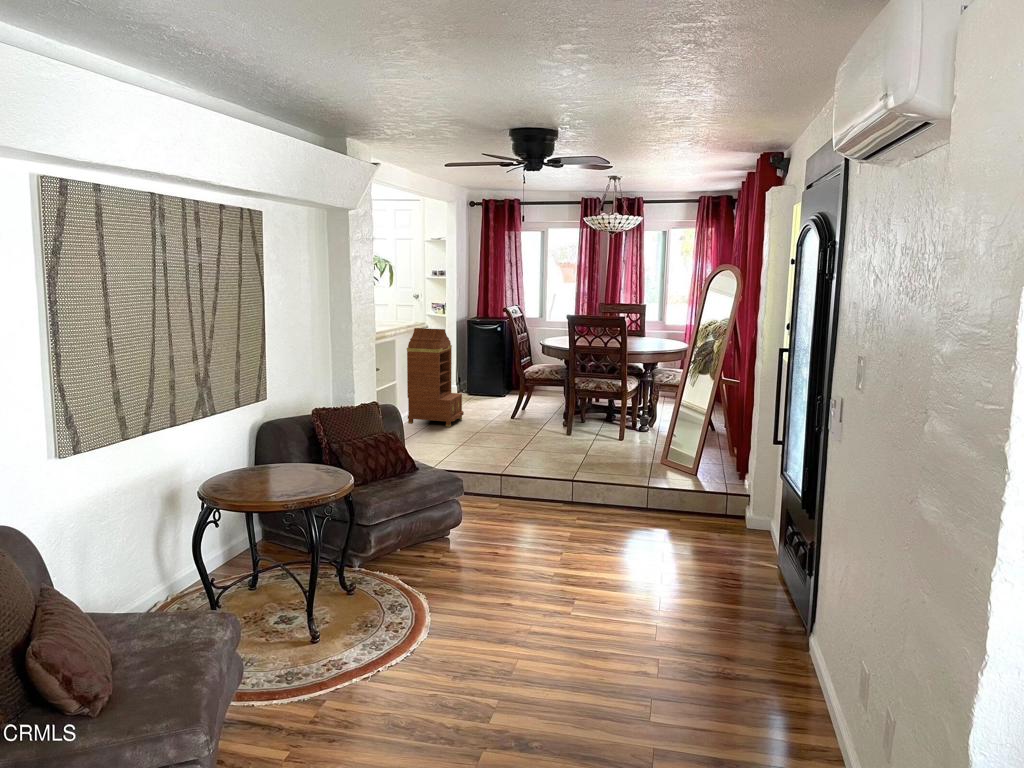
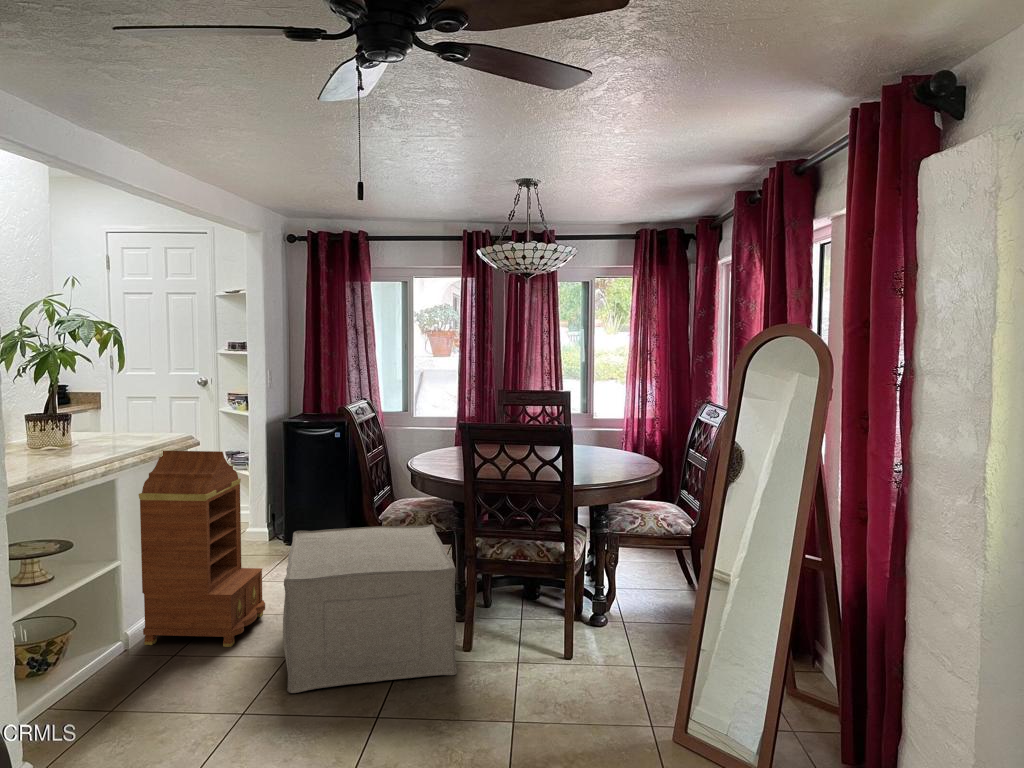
ottoman: none [479,372,561,440] -> present [283,525,457,693]

